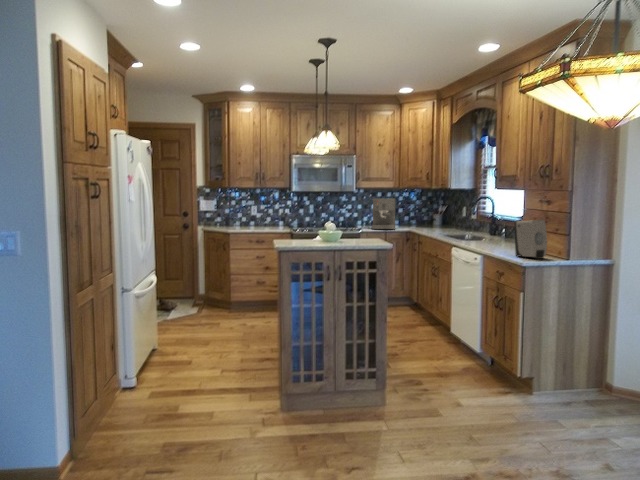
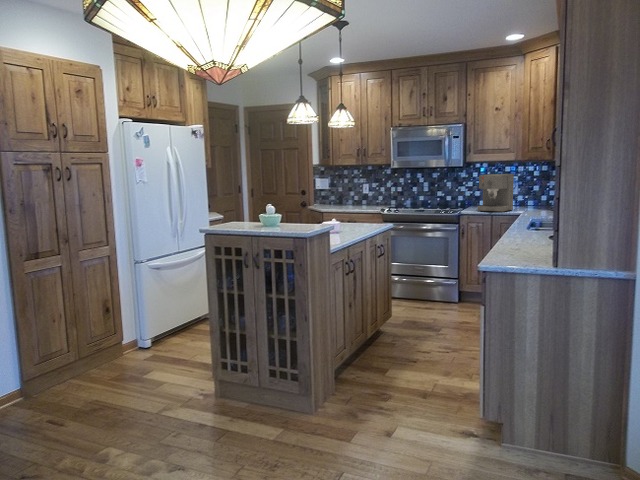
soap dispenser: present [515,220,547,259] -> none [505,208,538,261]

